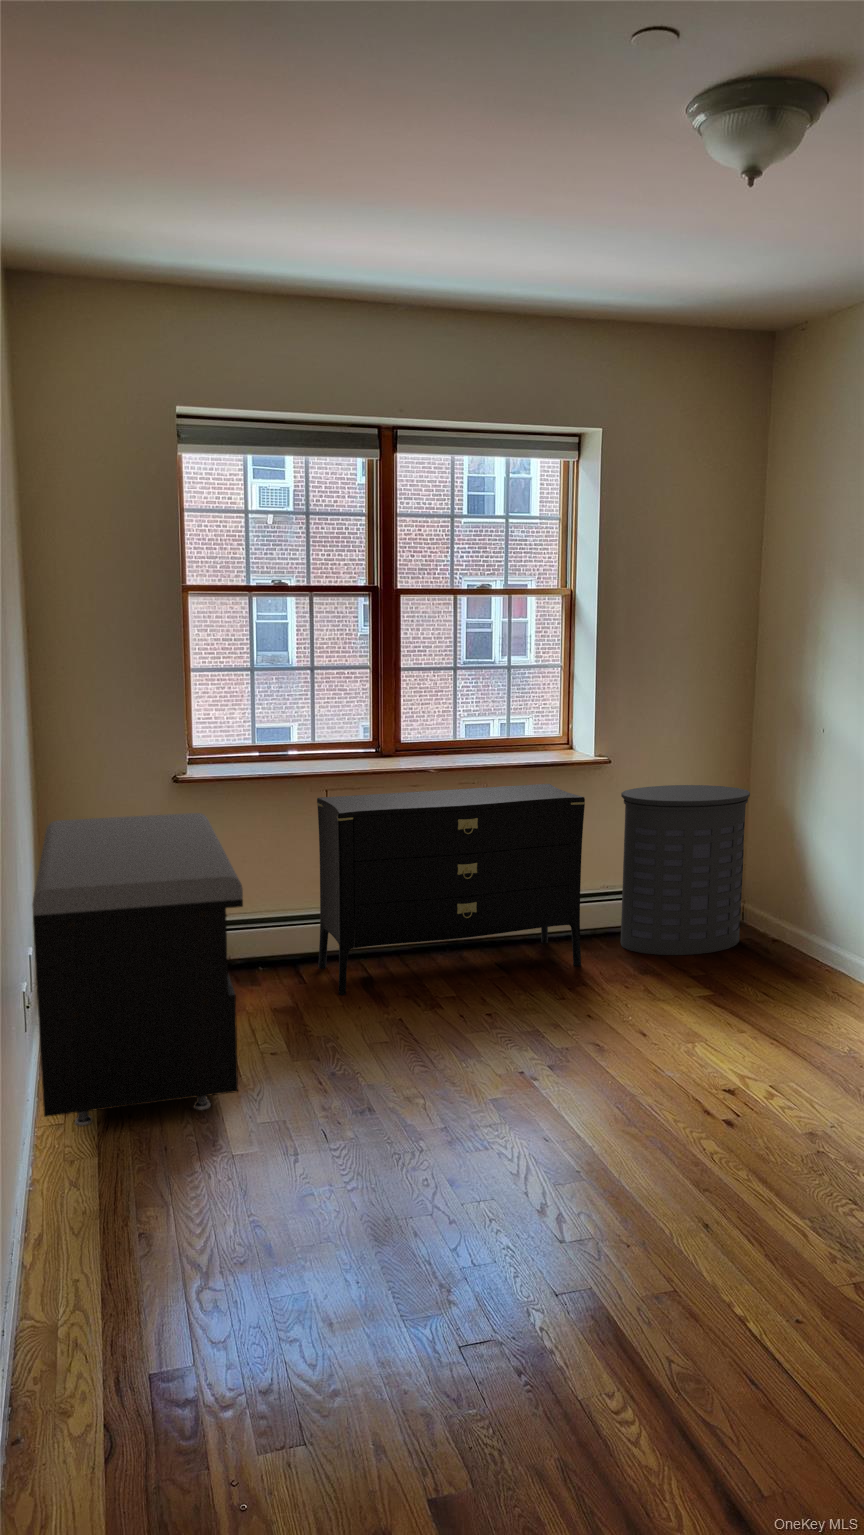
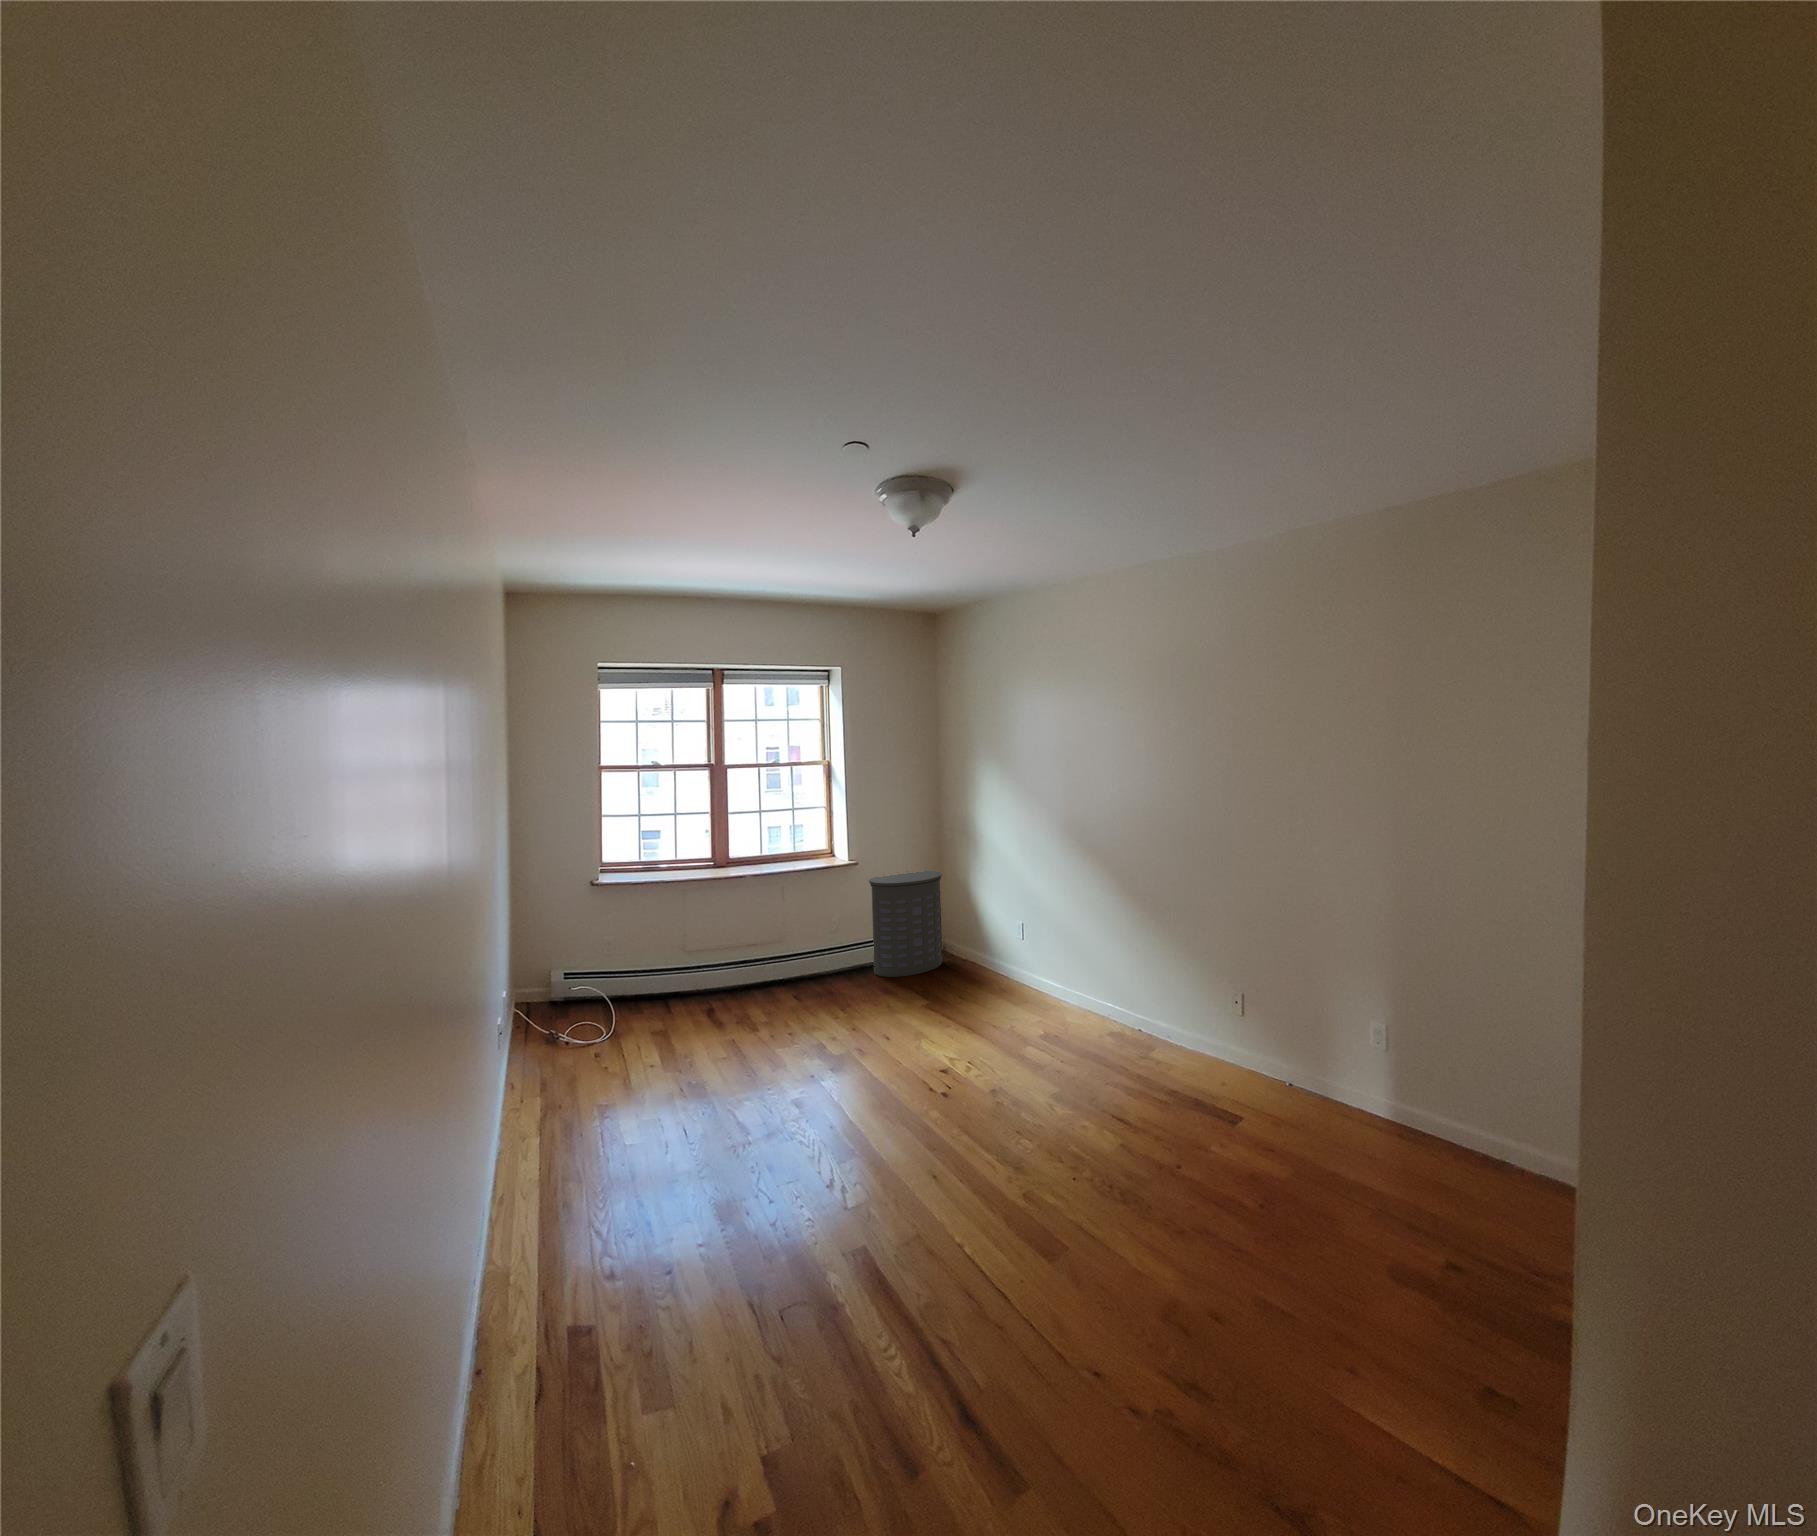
dresser: present [317,784,585,995] -> none [676,878,851,1032]
storage bench: present [33,813,243,1127] -> none [437,919,611,1176]

